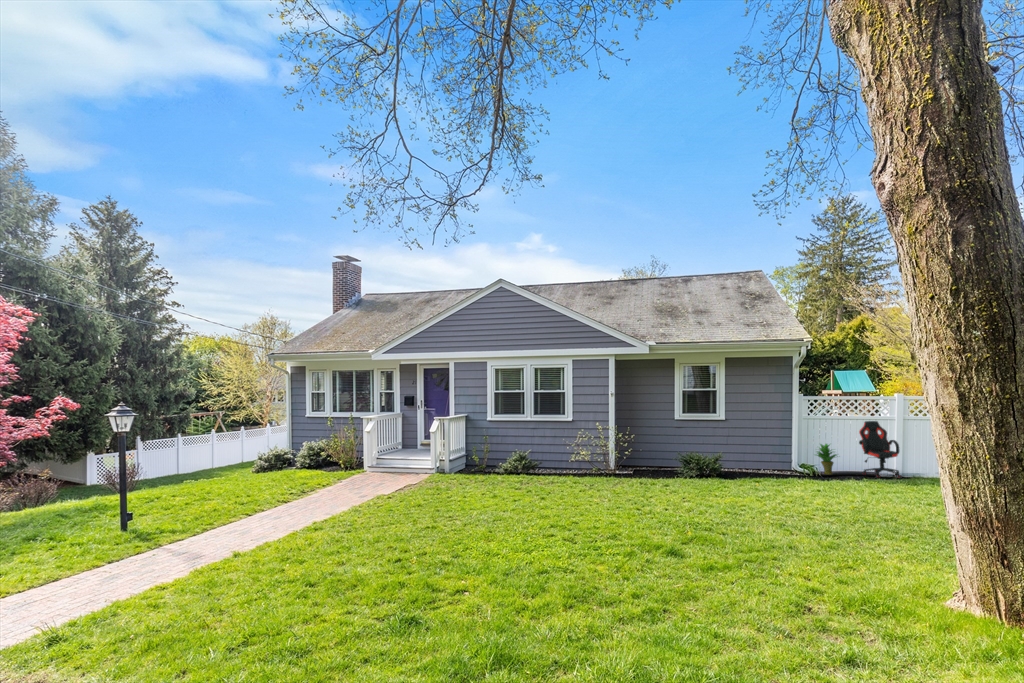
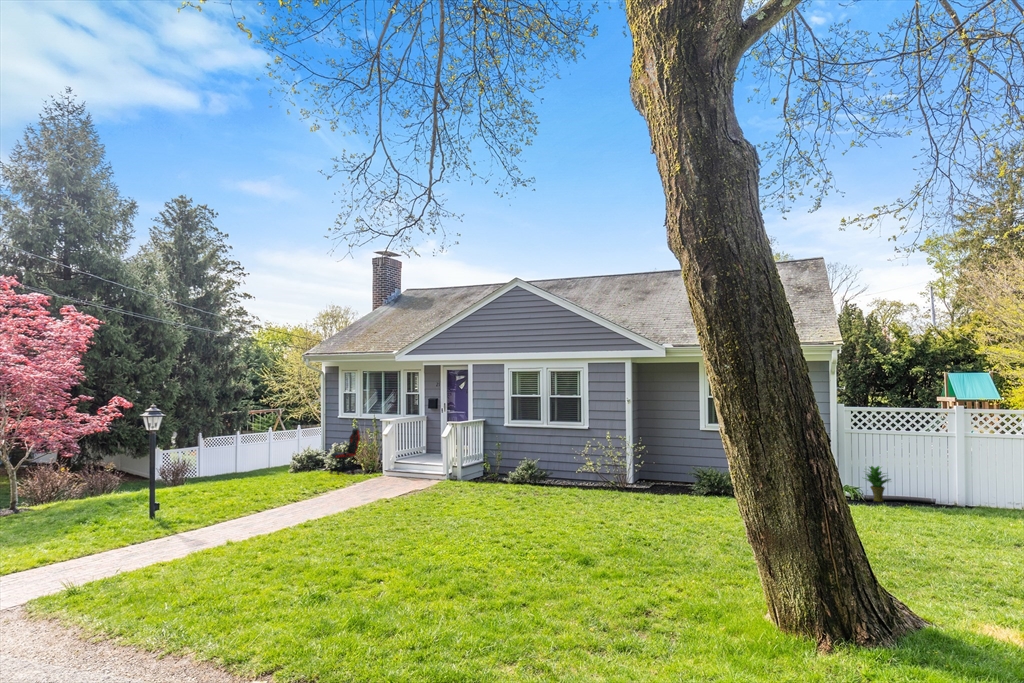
chair: present [859,421,902,478] -> present [330,429,360,474]

